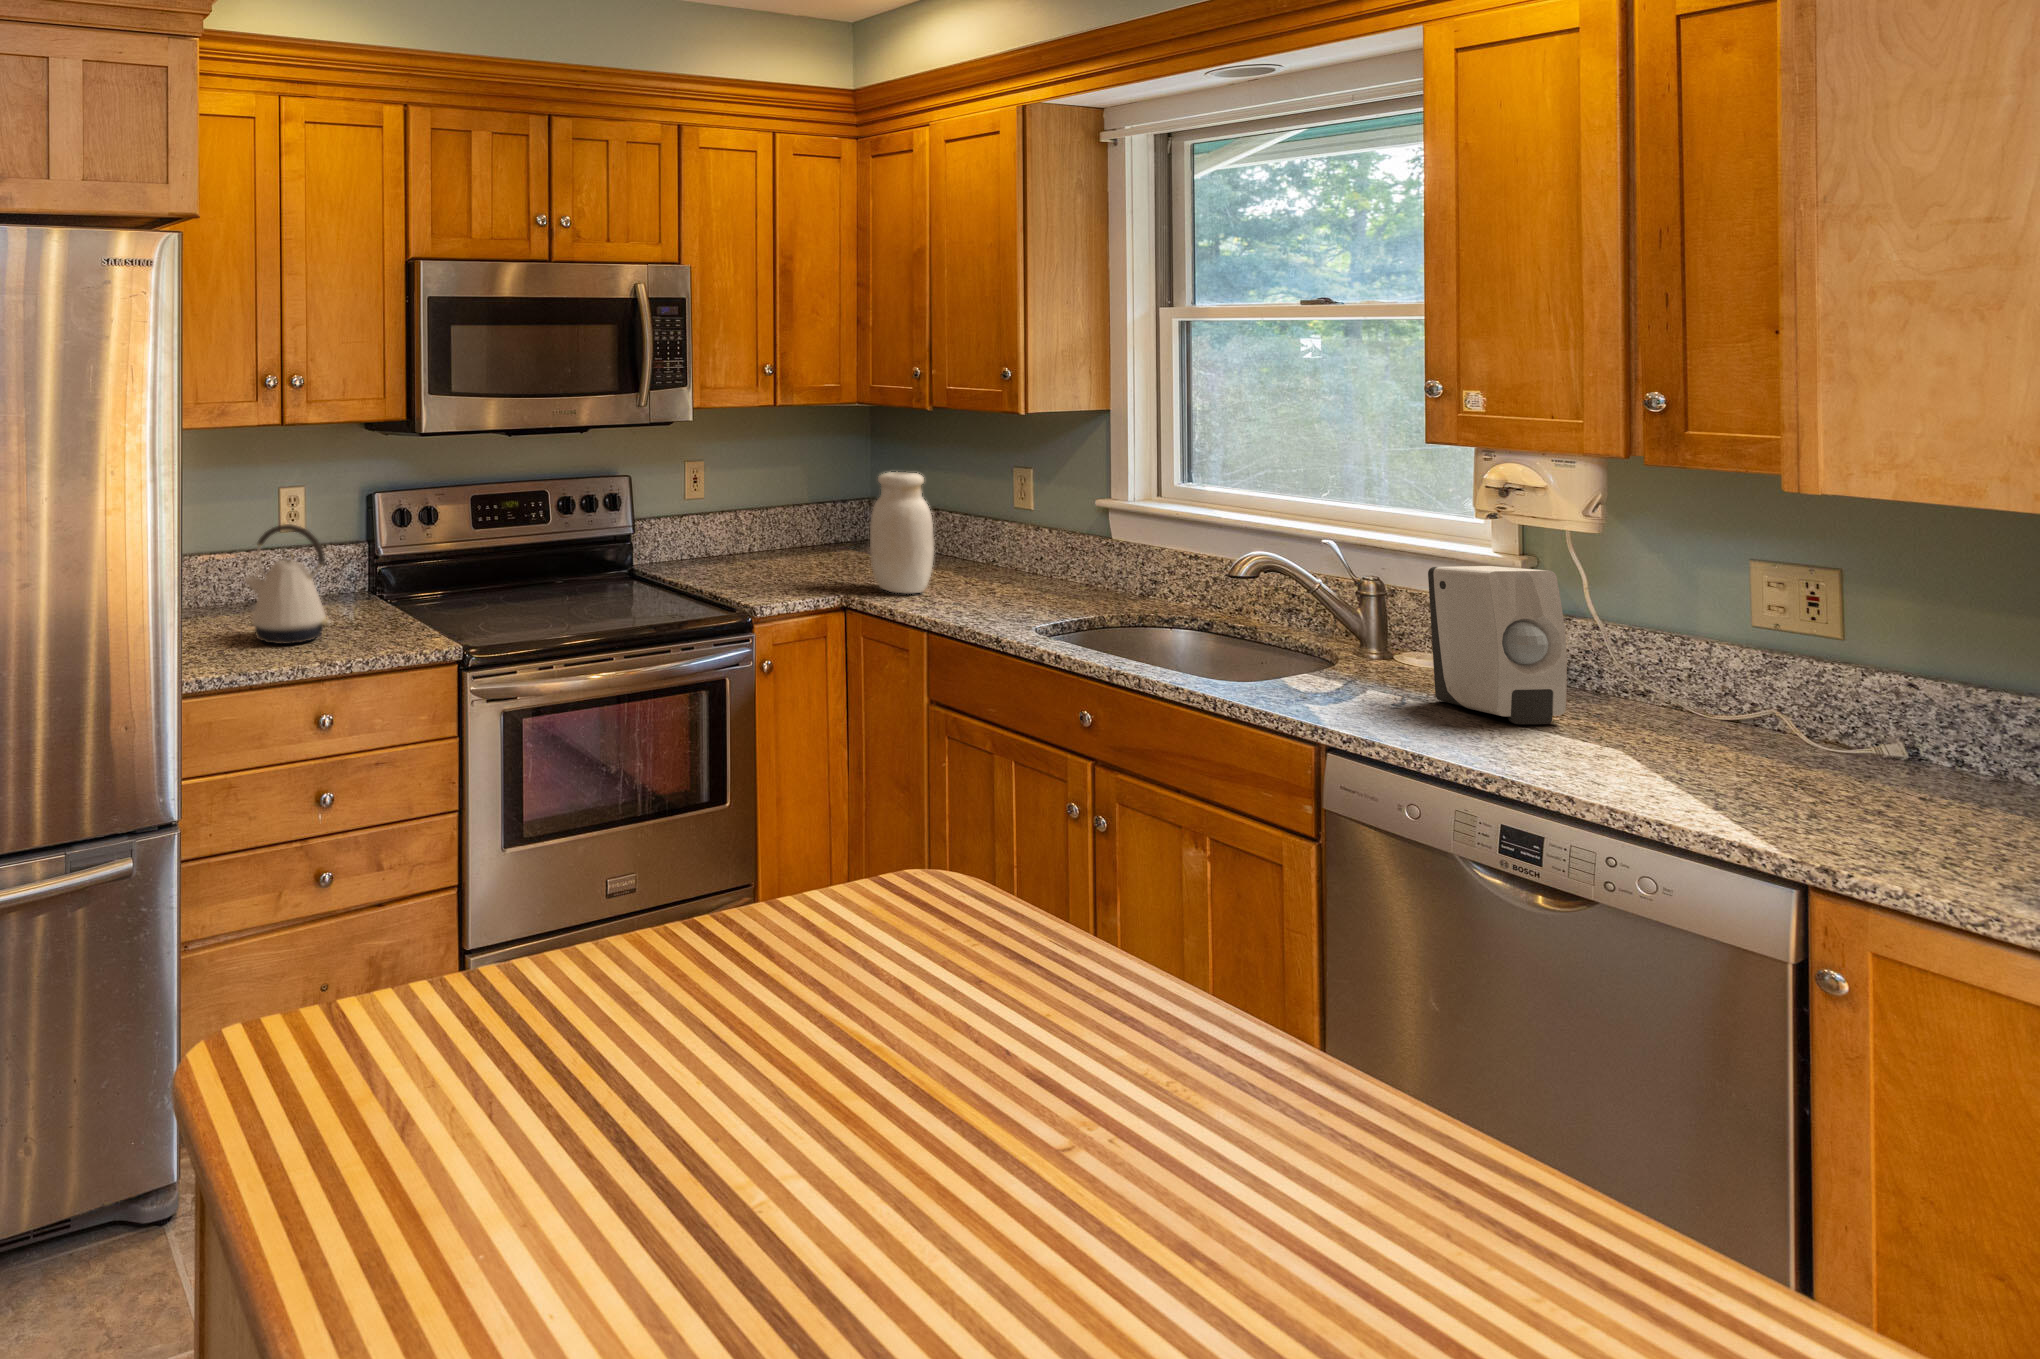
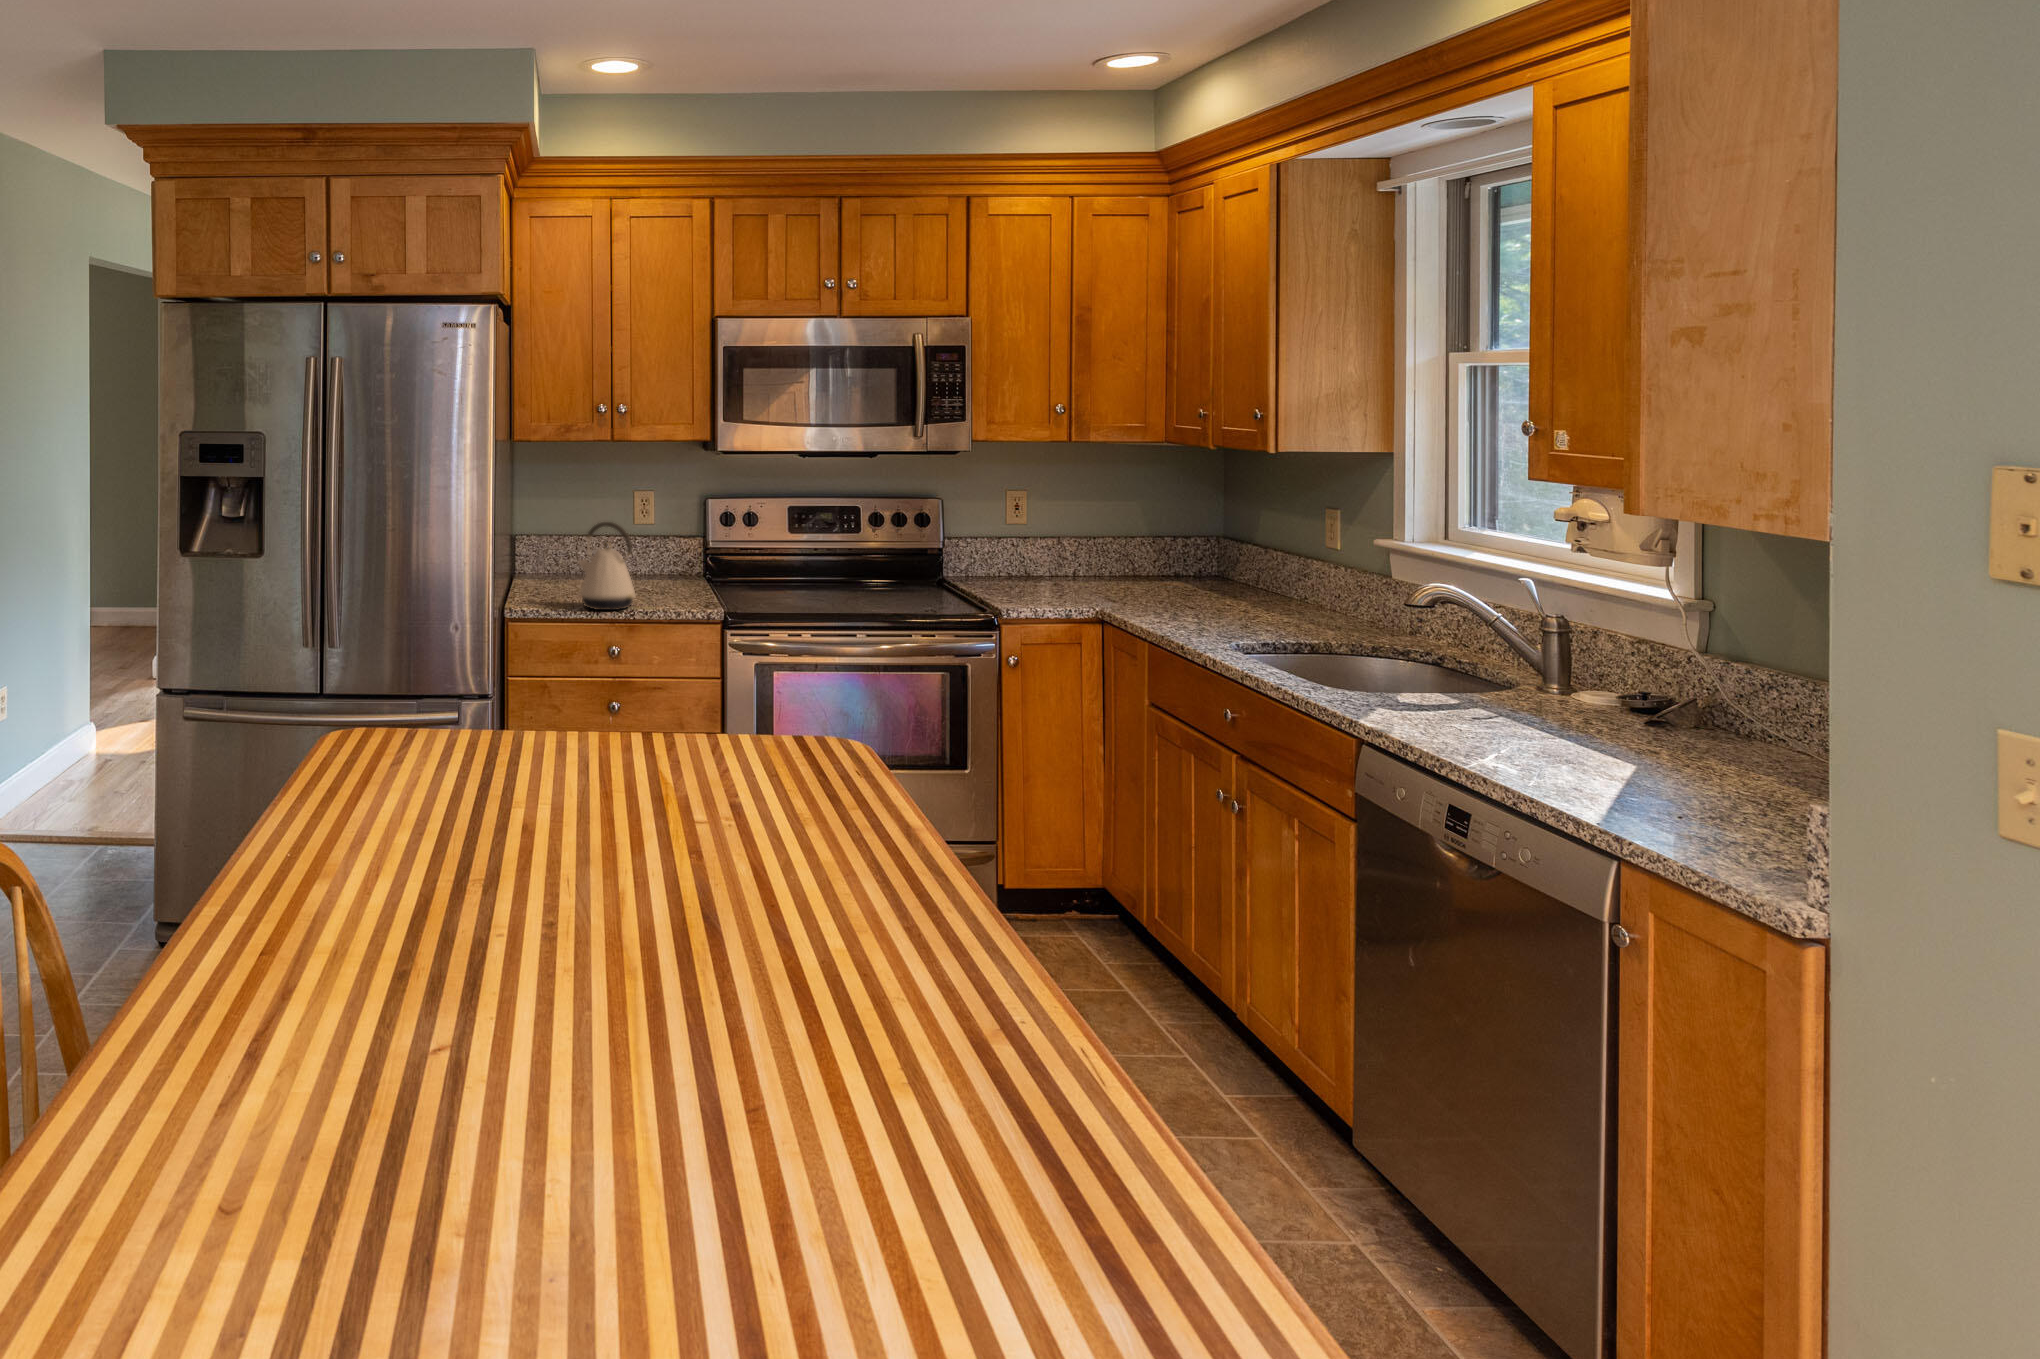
jar: present [870,472,934,593] -> none [1140,504,1199,615]
soap dispenser: present [1428,566,1567,724] -> none [1531,594,1637,743]

